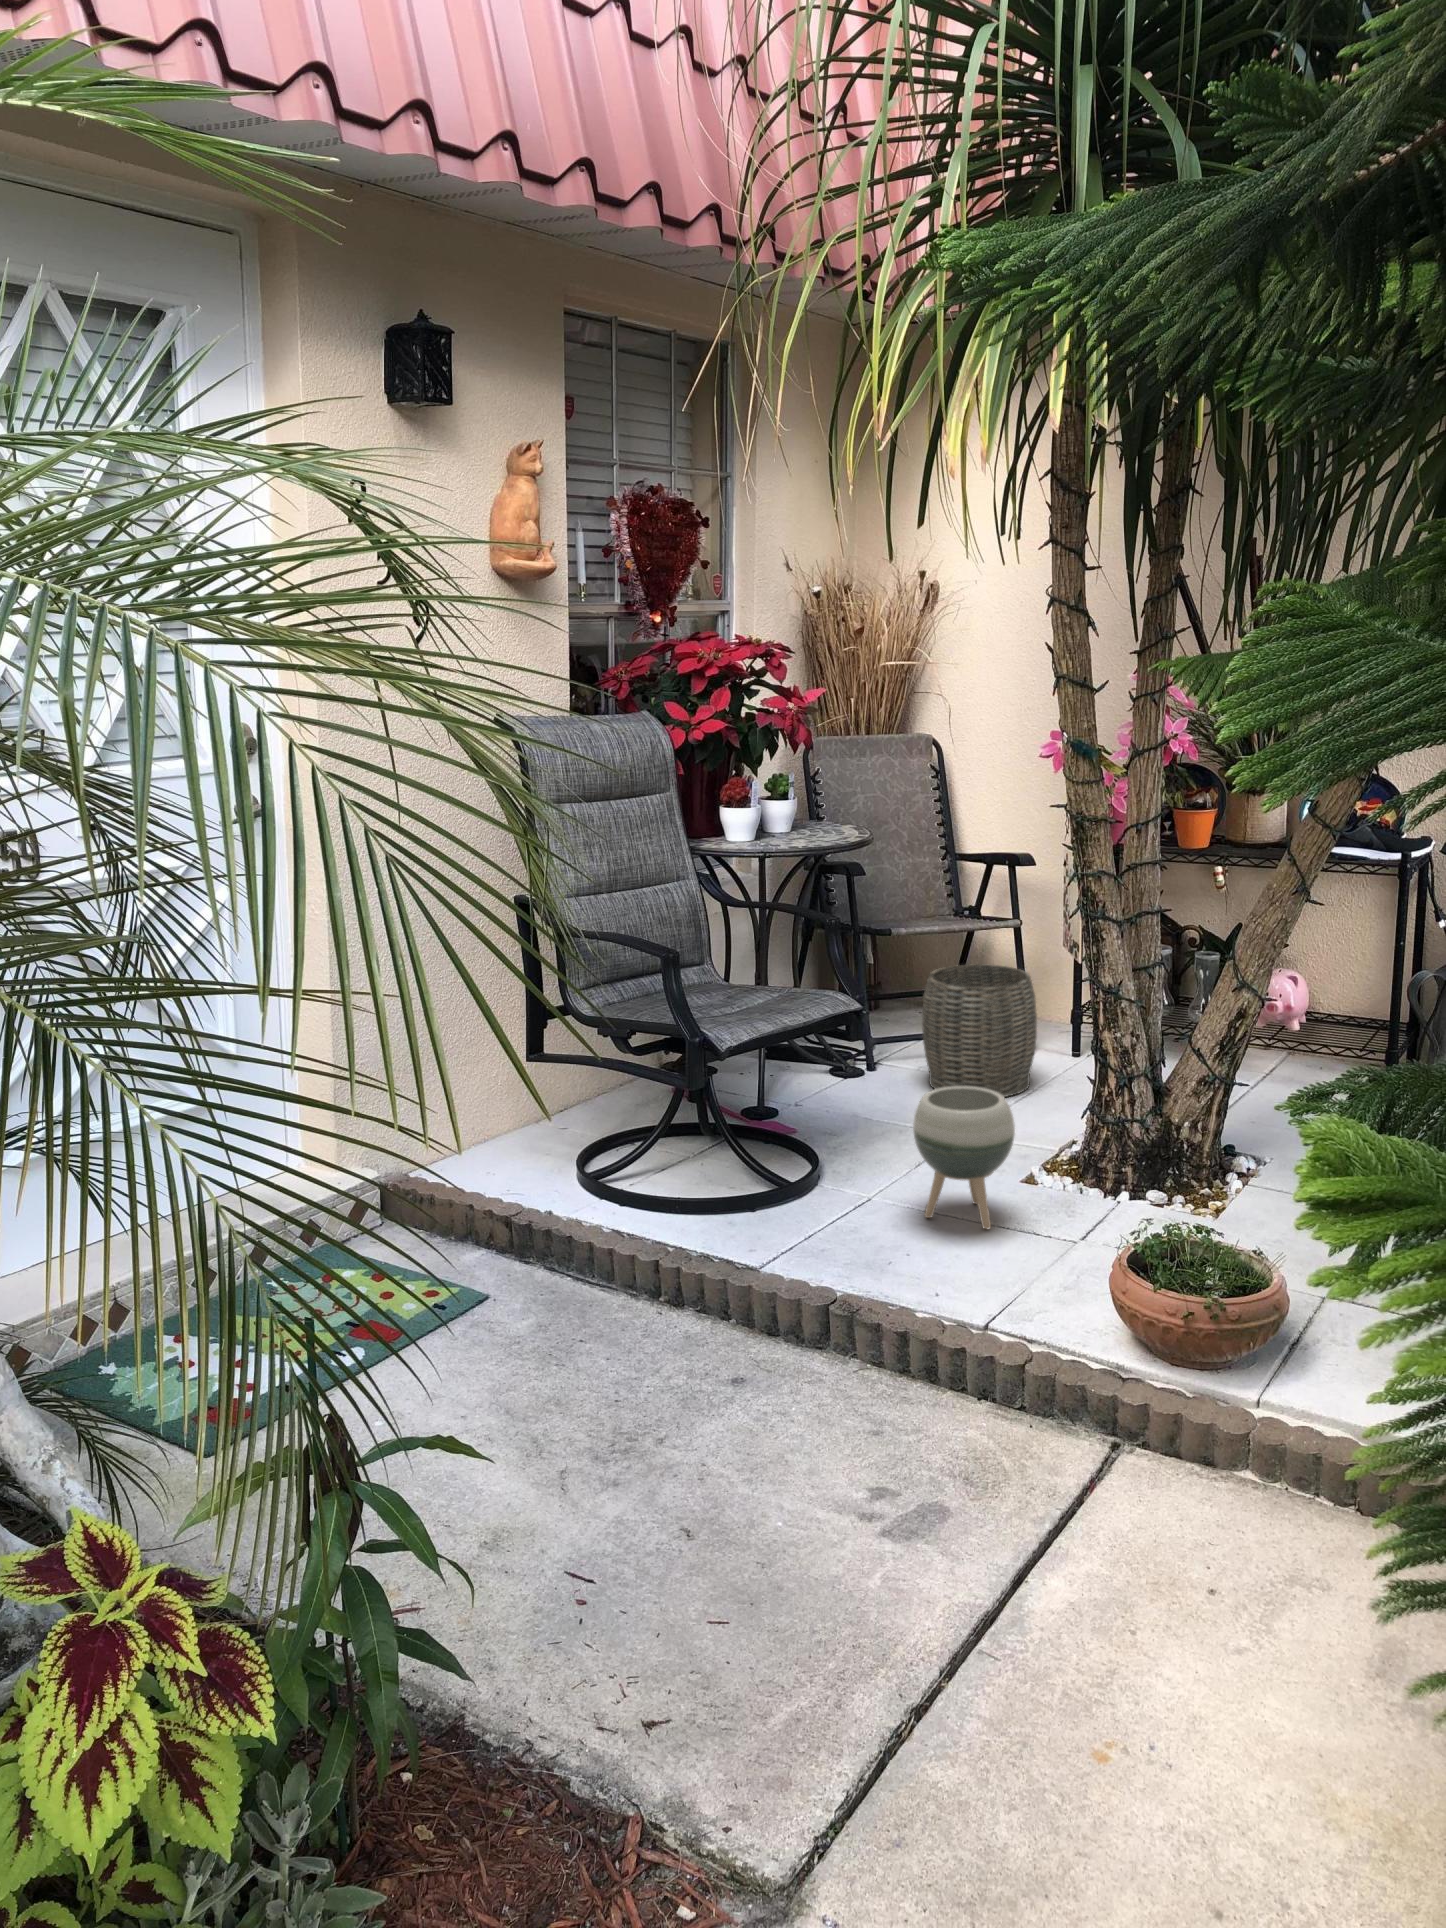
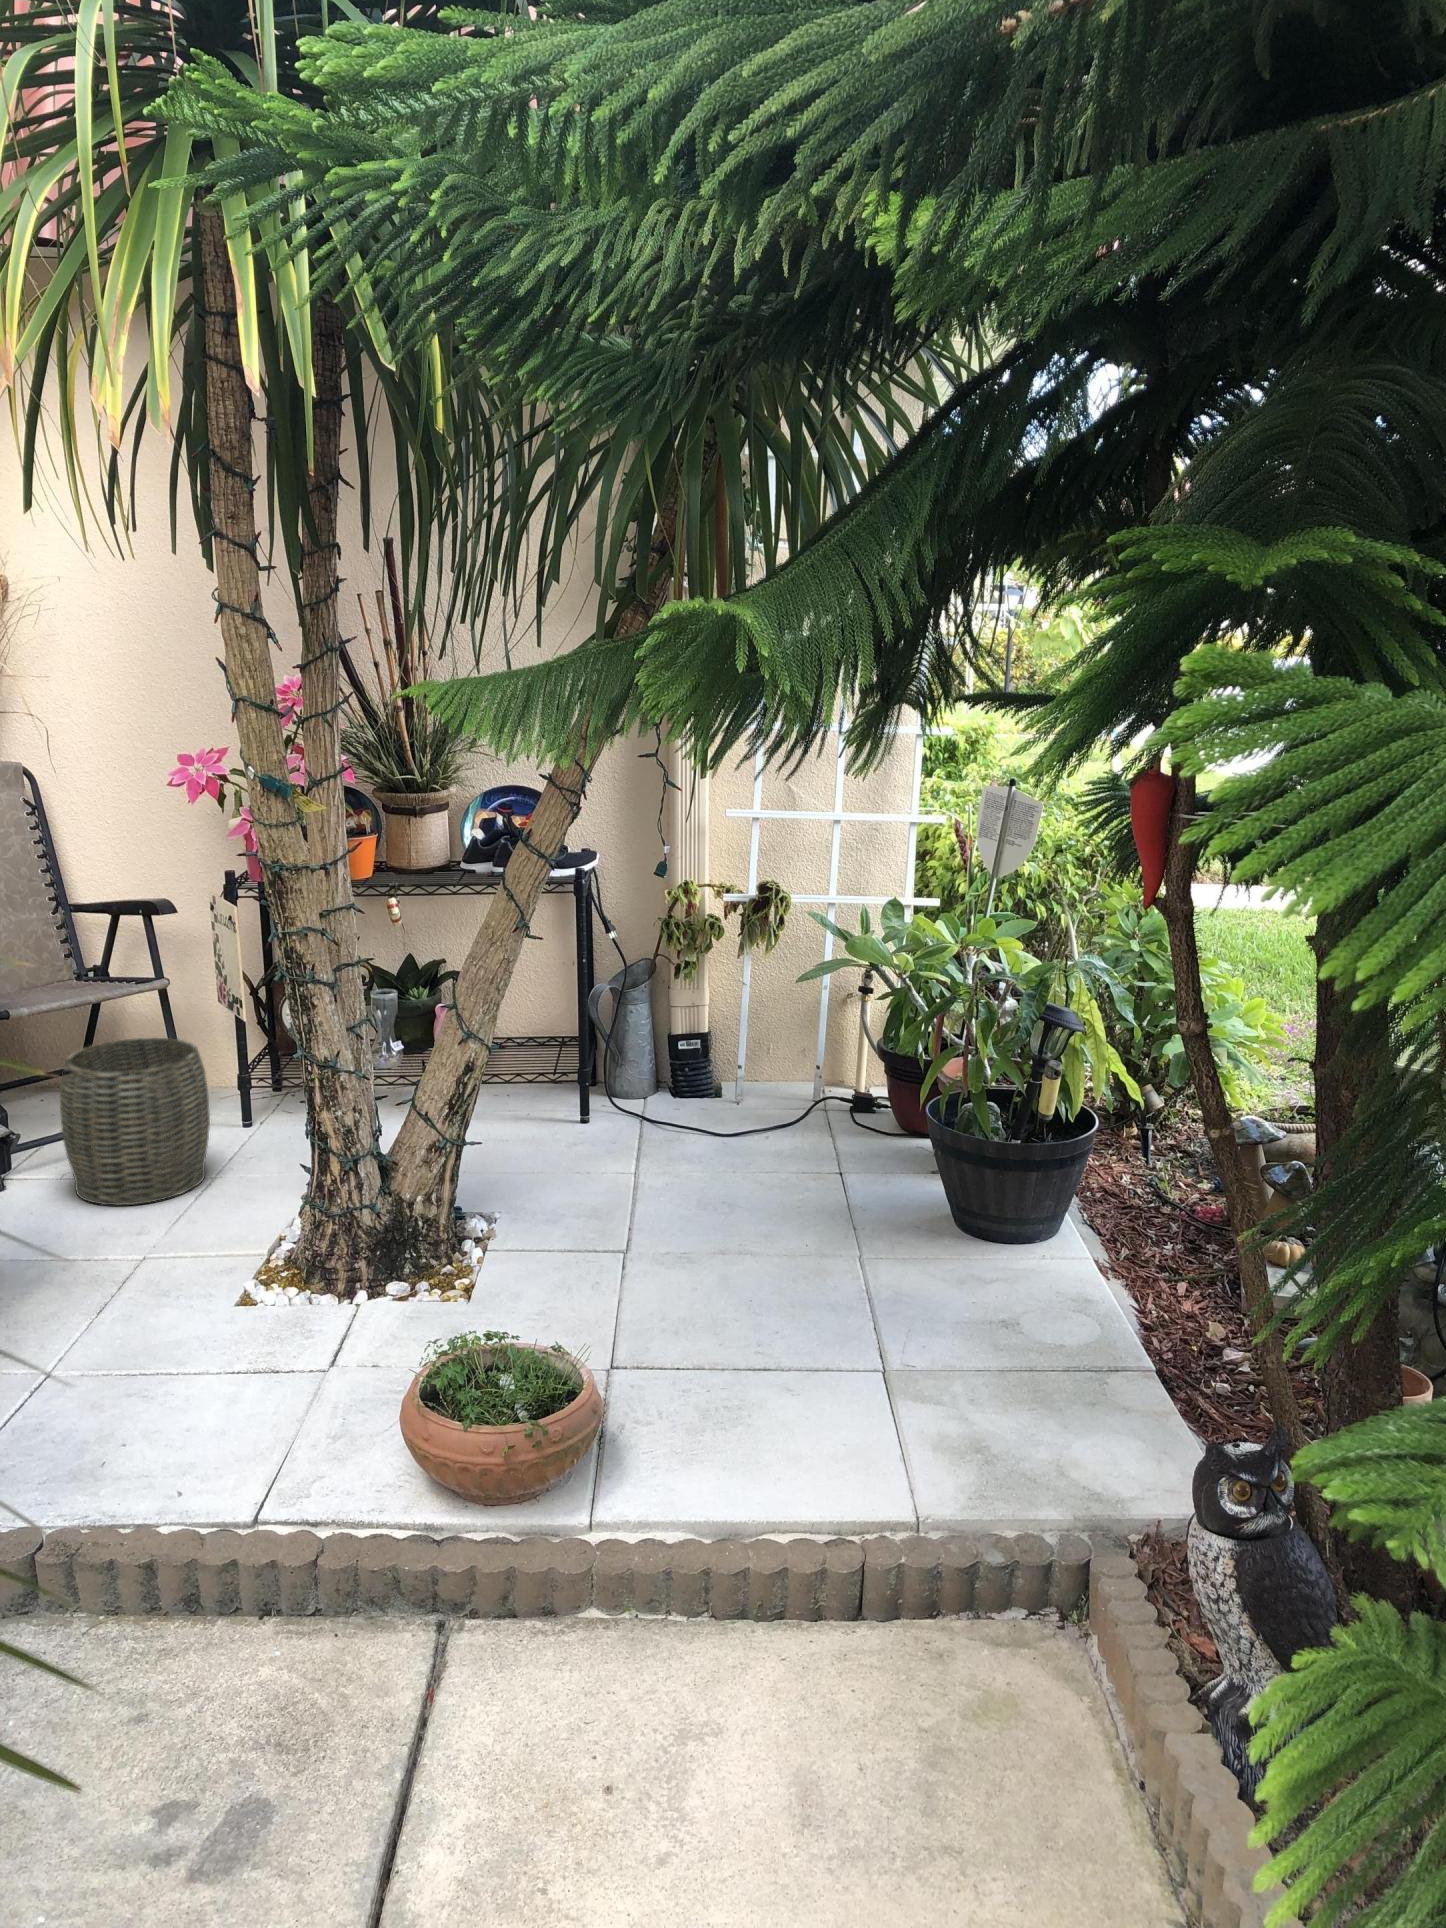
planter: present [913,1086,1015,1229] -> none [100,1207,236,1387]

